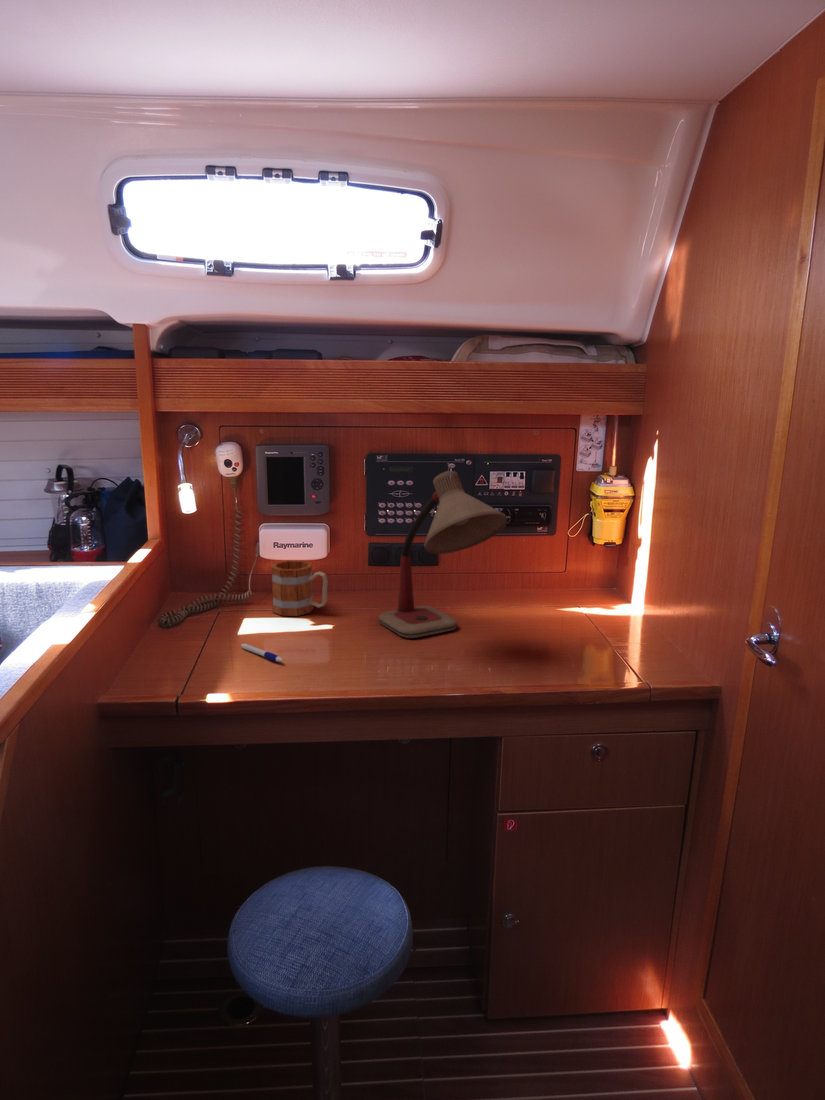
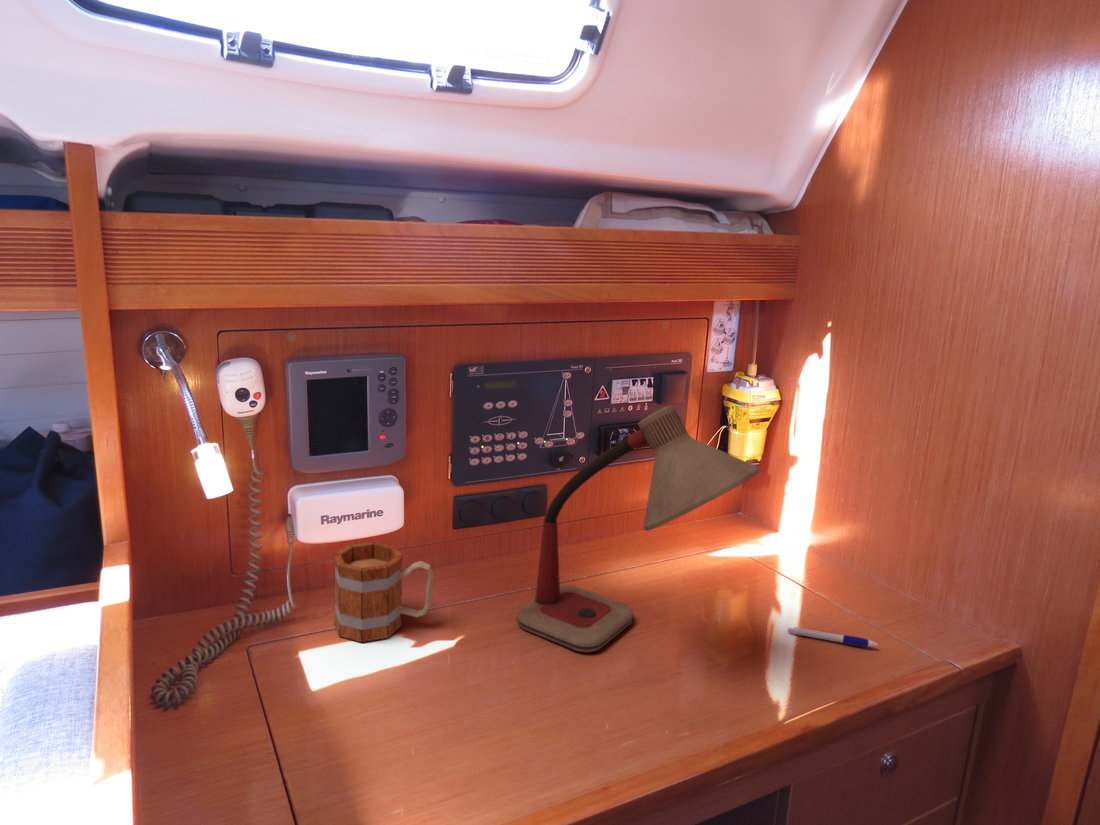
pen: present [241,644,283,662] -> present [788,627,878,647]

